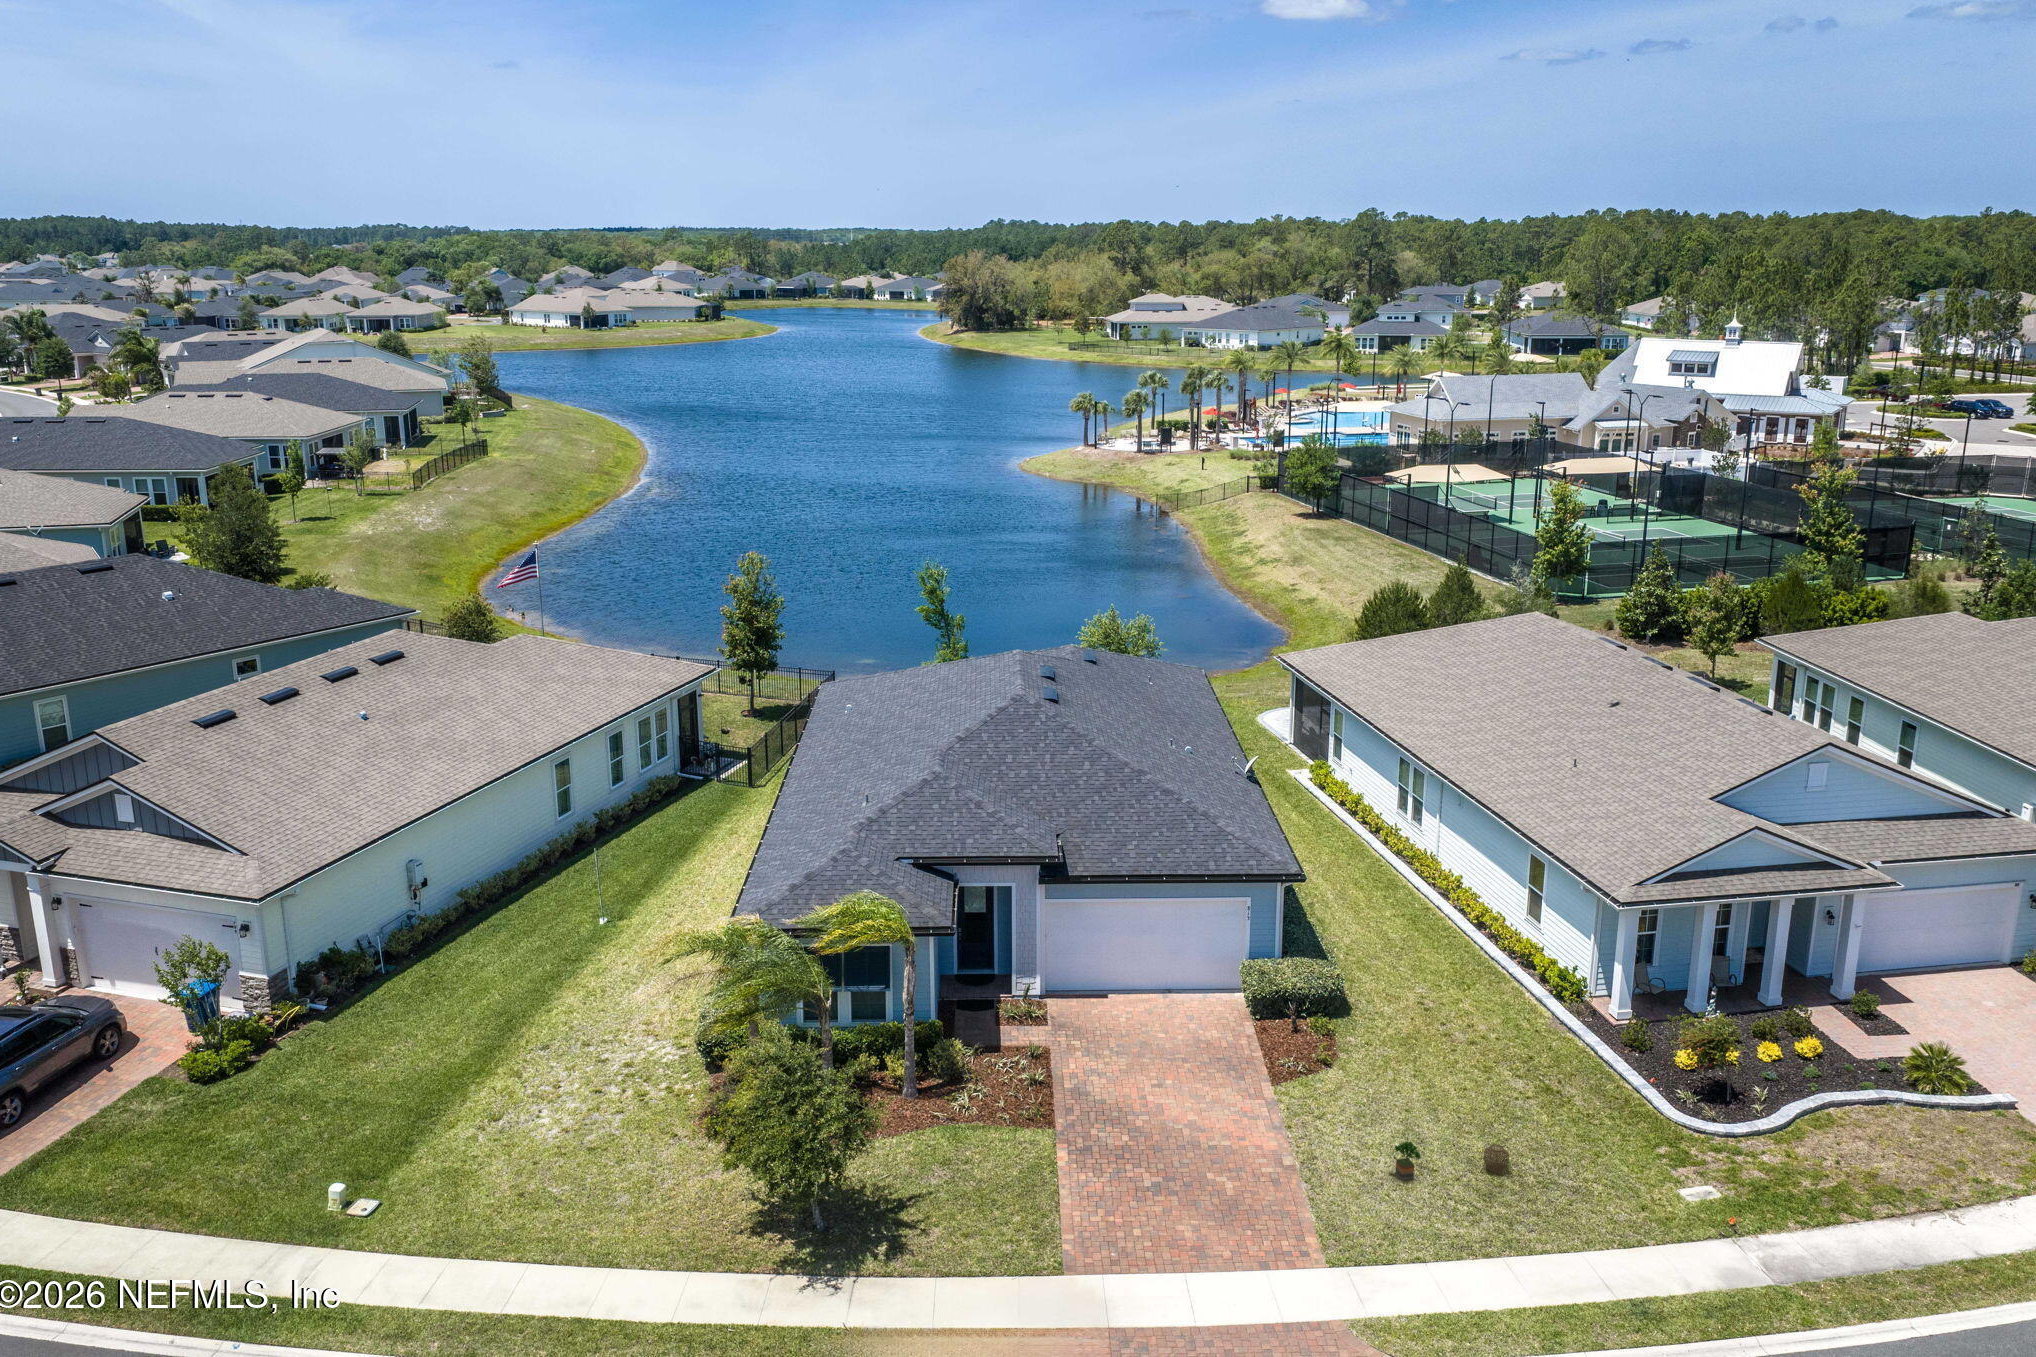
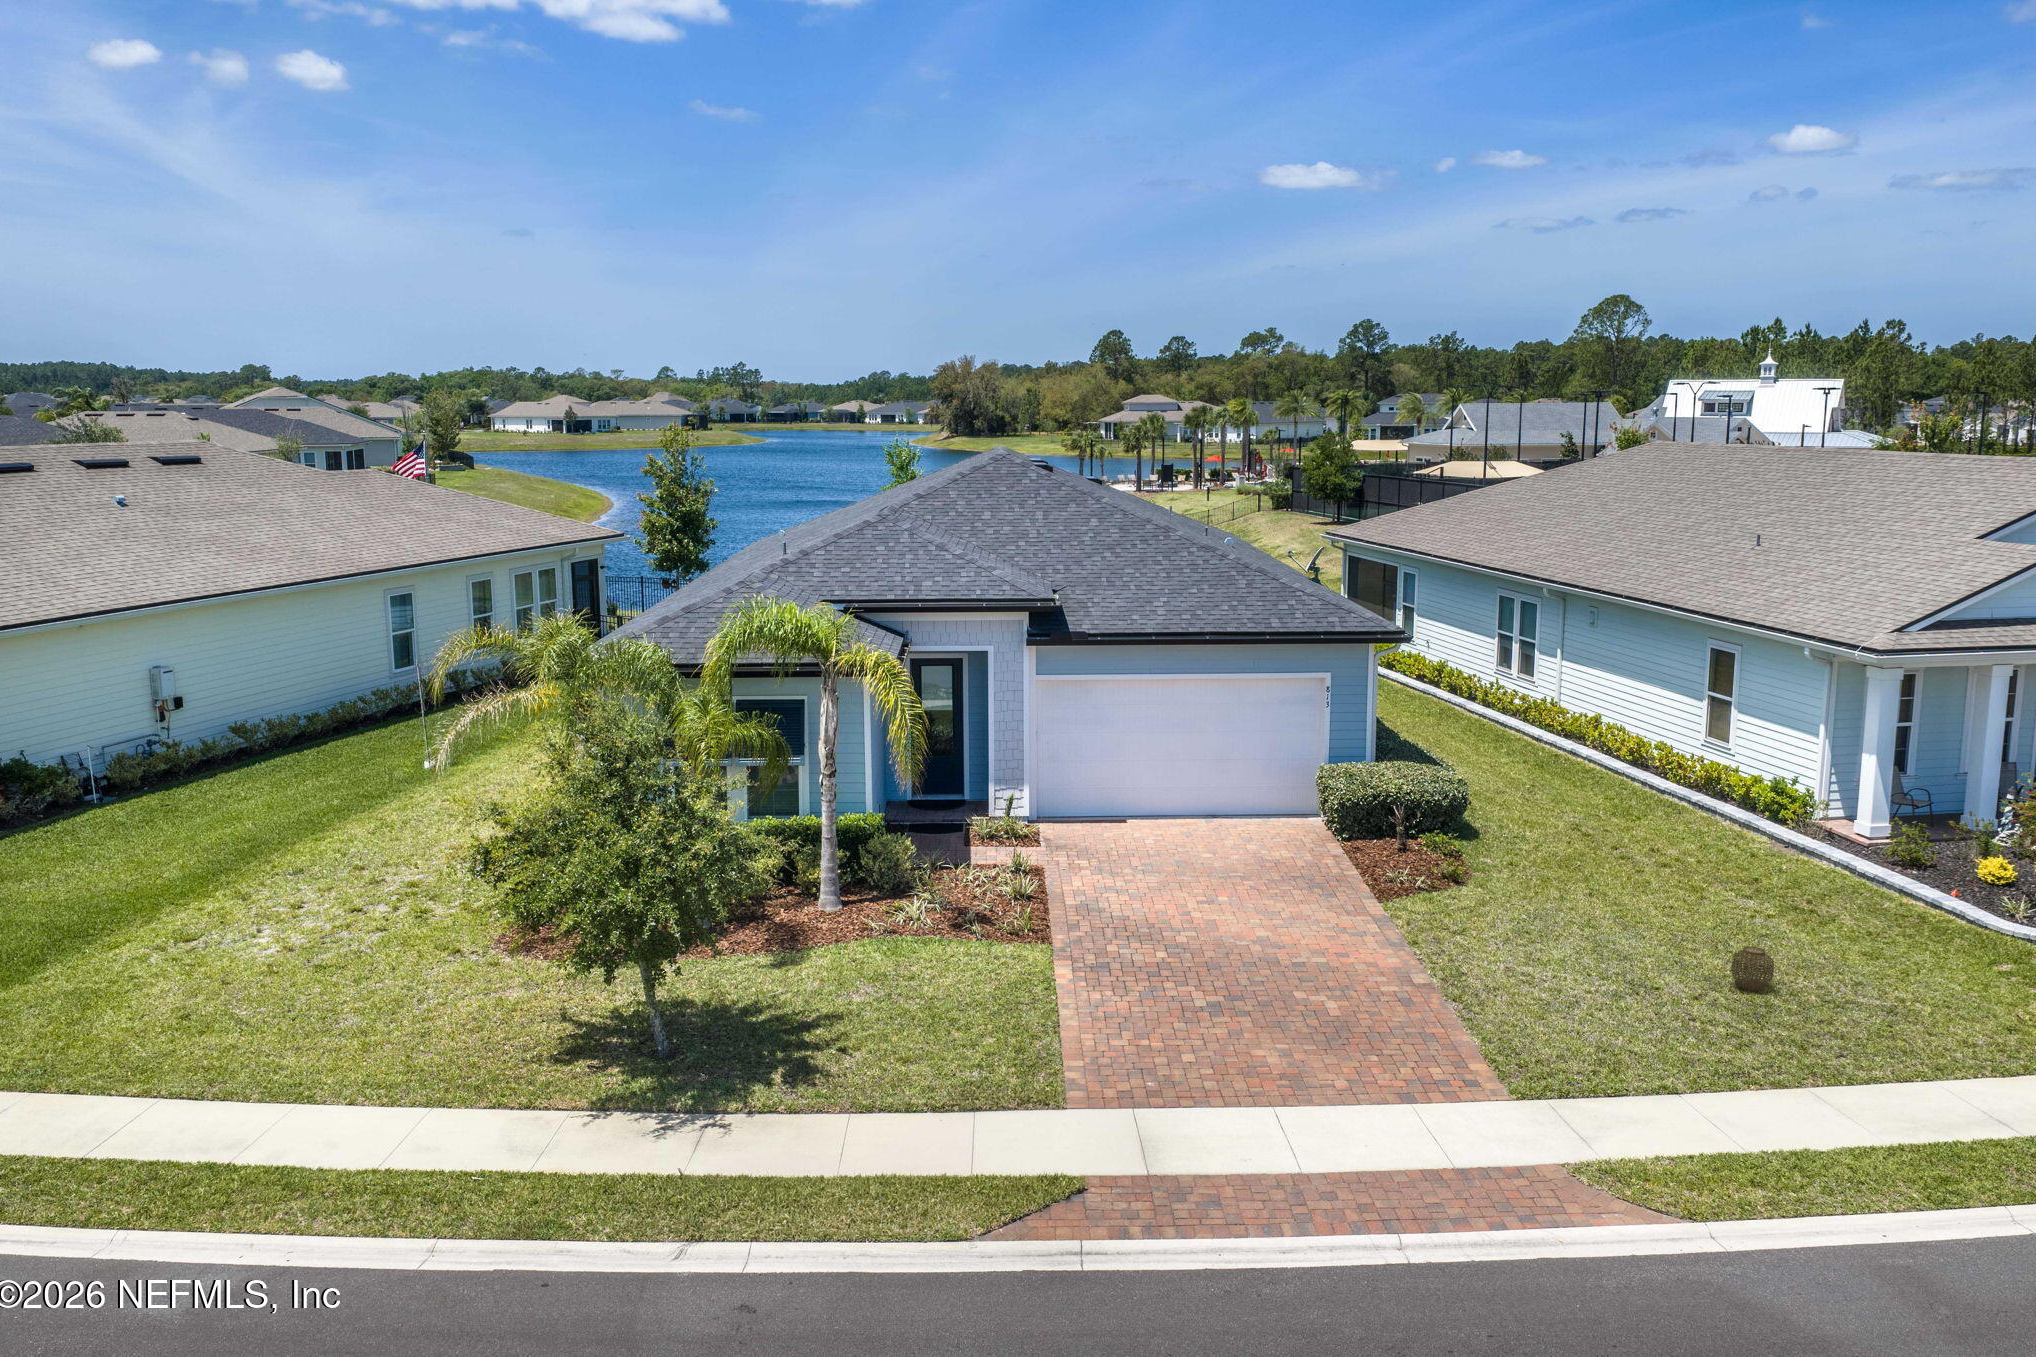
potted tree: present [1394,1142,1421,1180] -> none [1592,937,1638,999]

